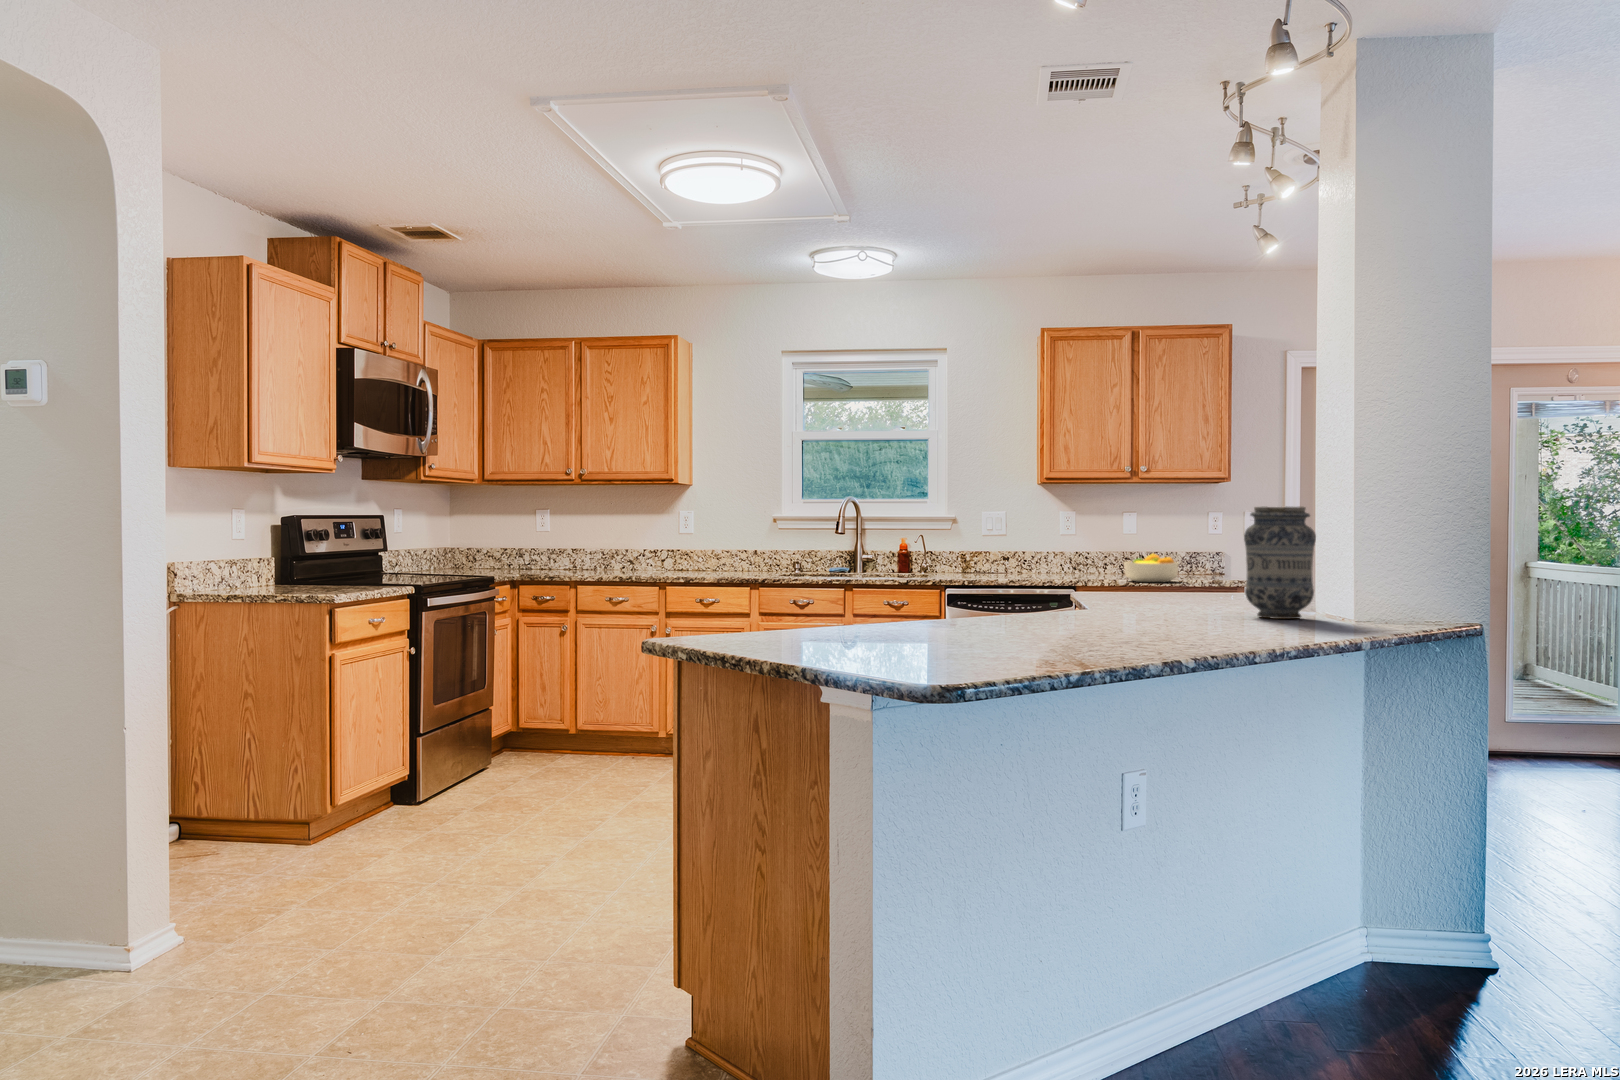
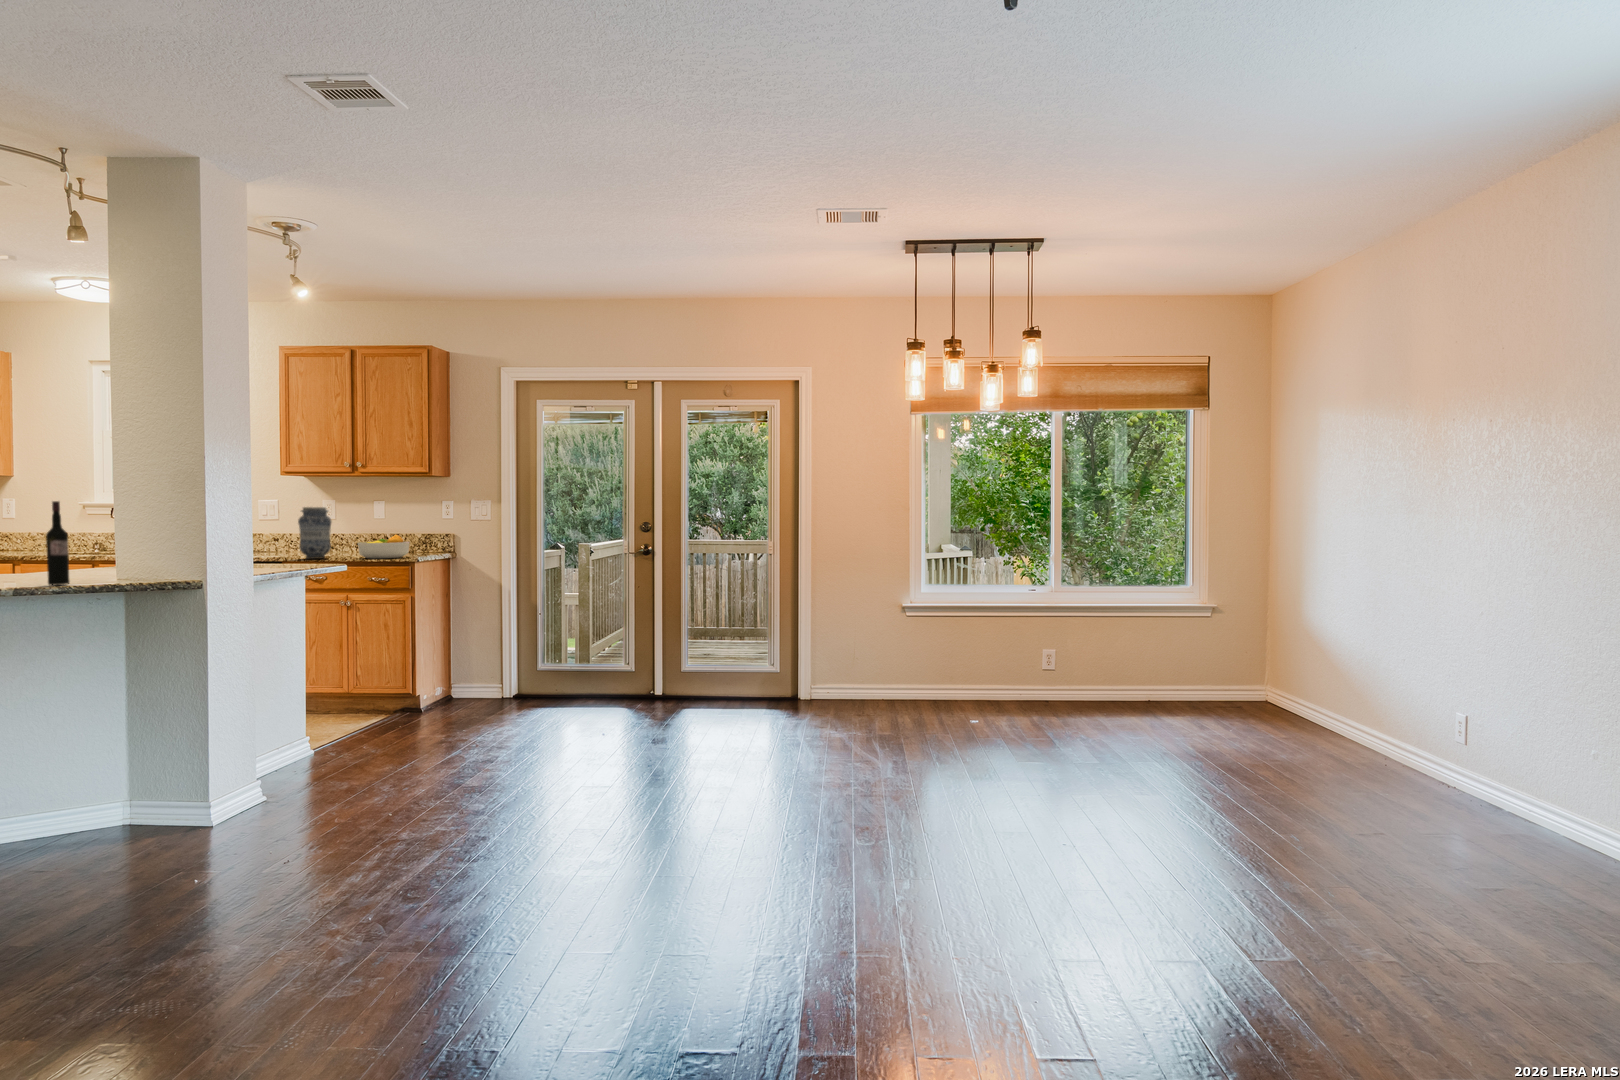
wine bottle: none [1331,502,1362,630] -> present [46,501,69,585]
vase: present [1244,507,1316,619] -> present [298,507,331,559]

